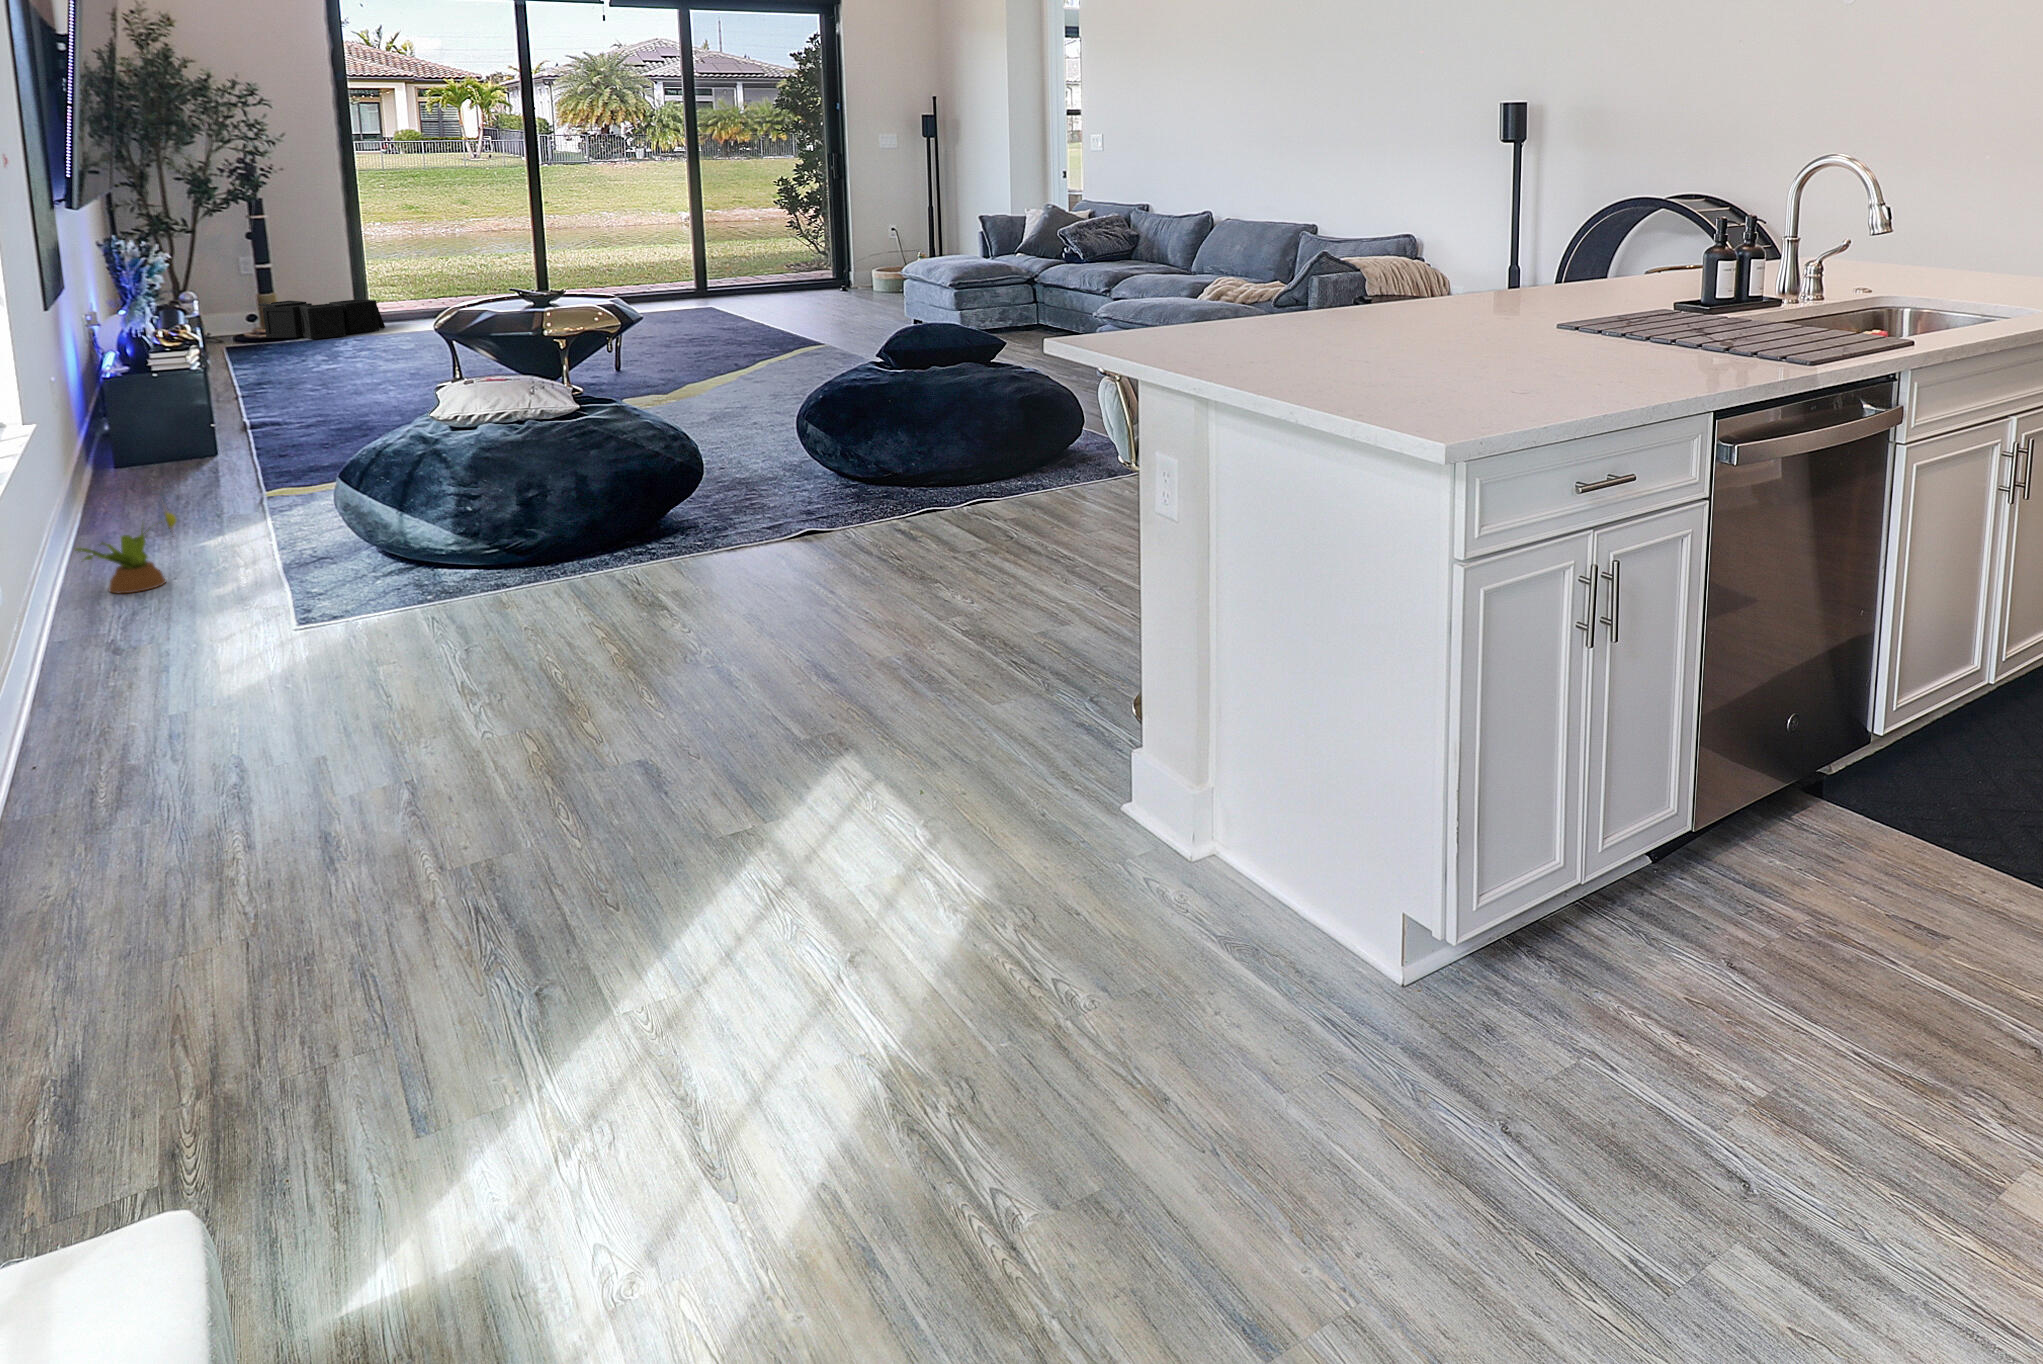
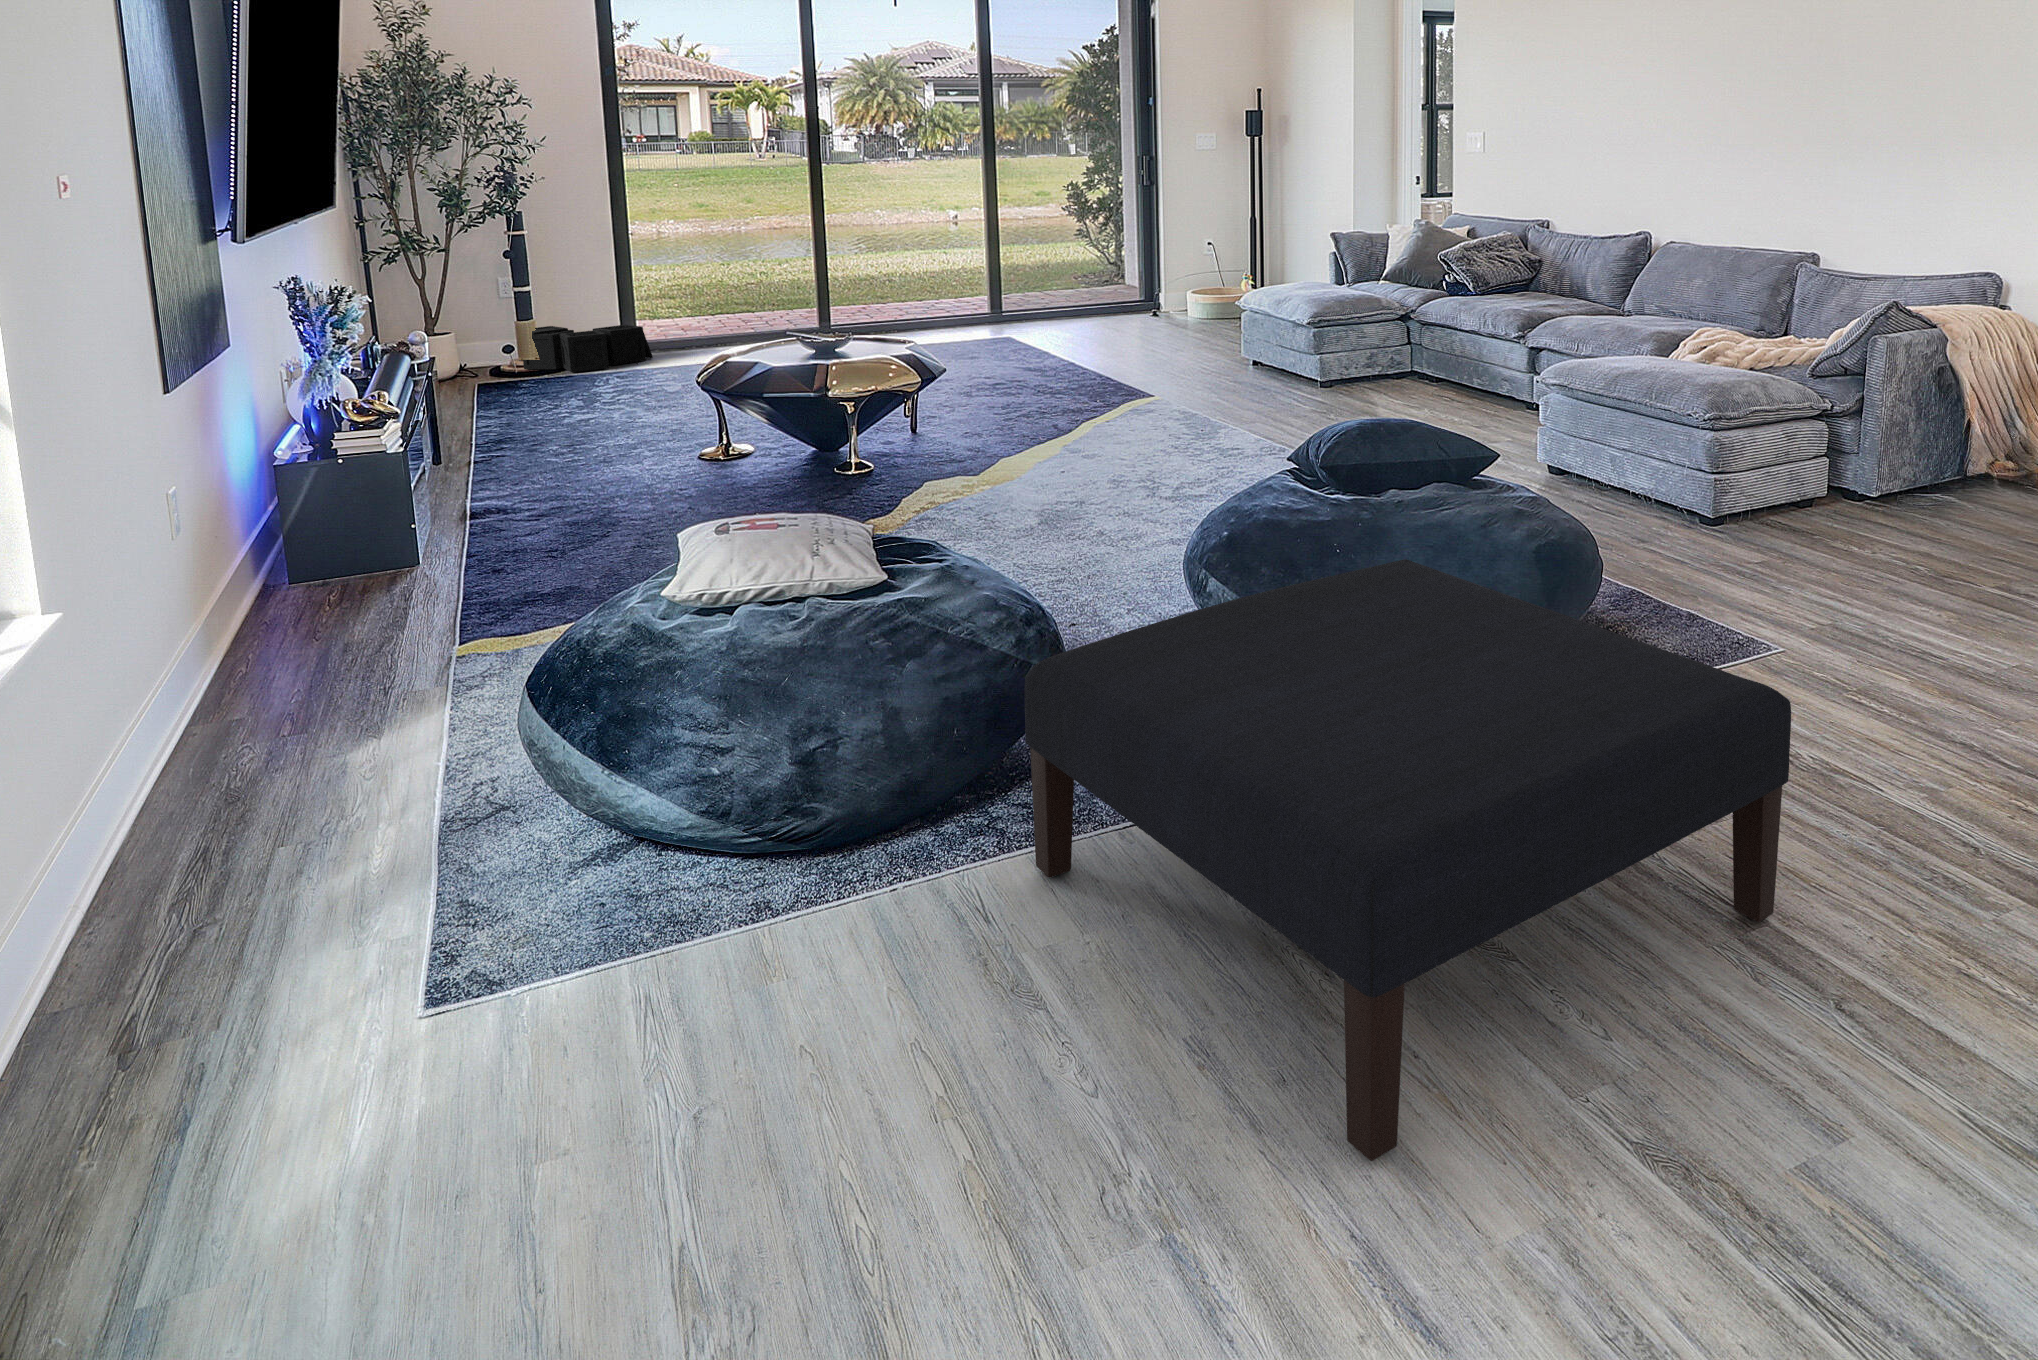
ottoman: none [650,399,1073,636] -> present [1024,559,1791,1161]
decorative plant: present [75,500,176,593] -> none [100,729,272,896]

